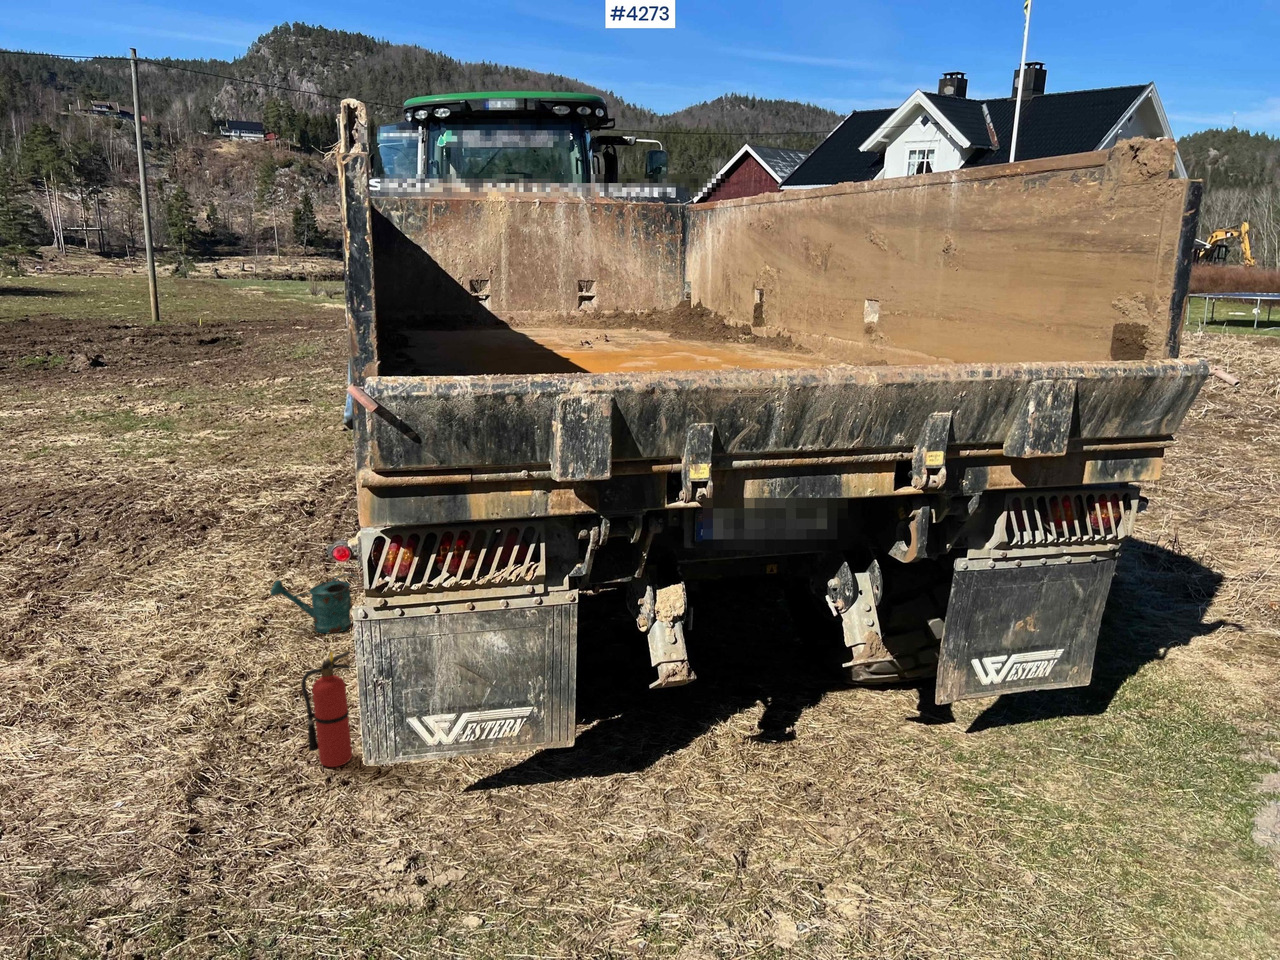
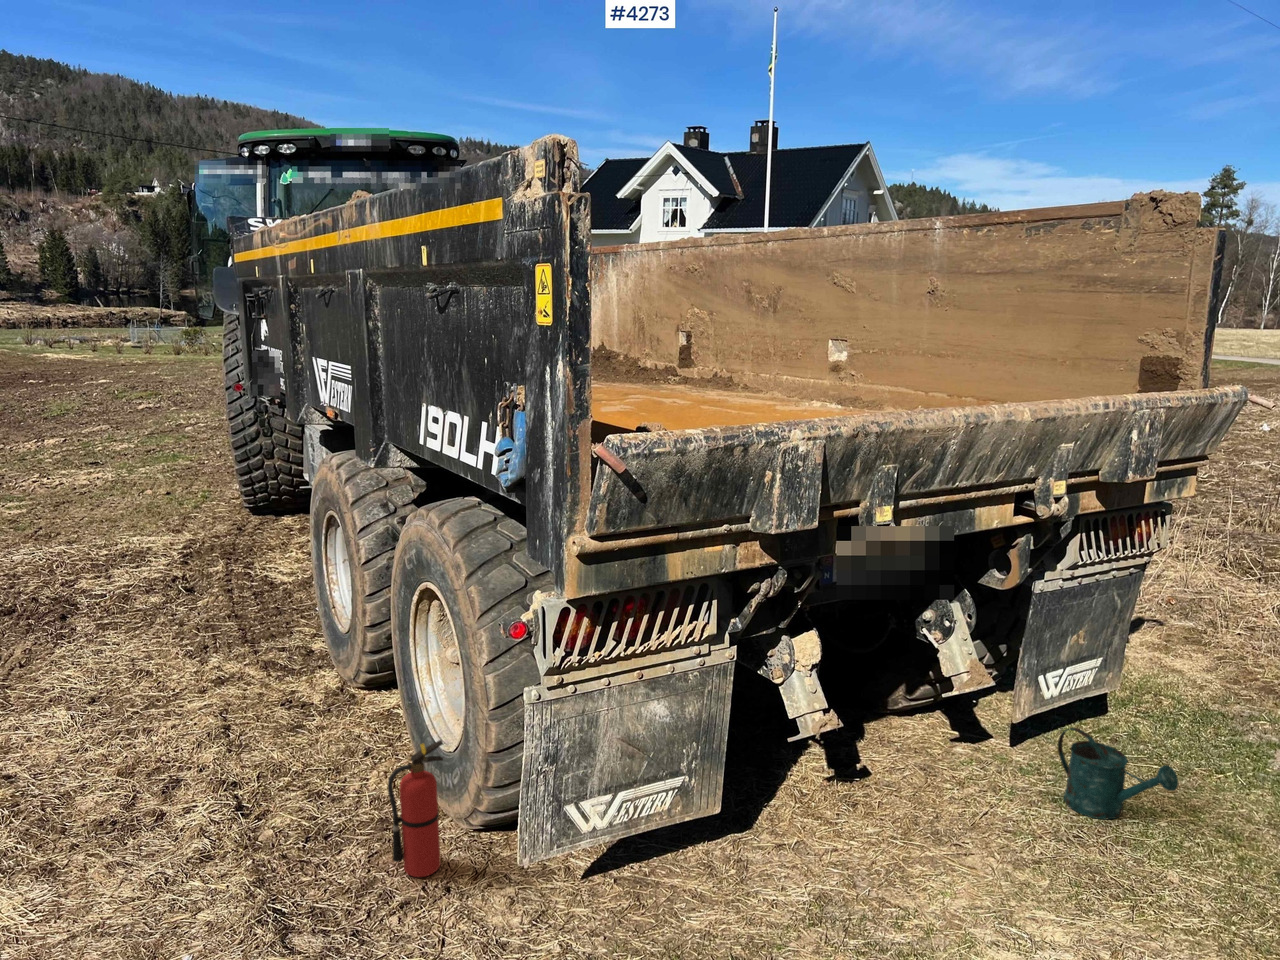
watering can: present [271,574,360,633] -> present [1058,728,1178,819]

